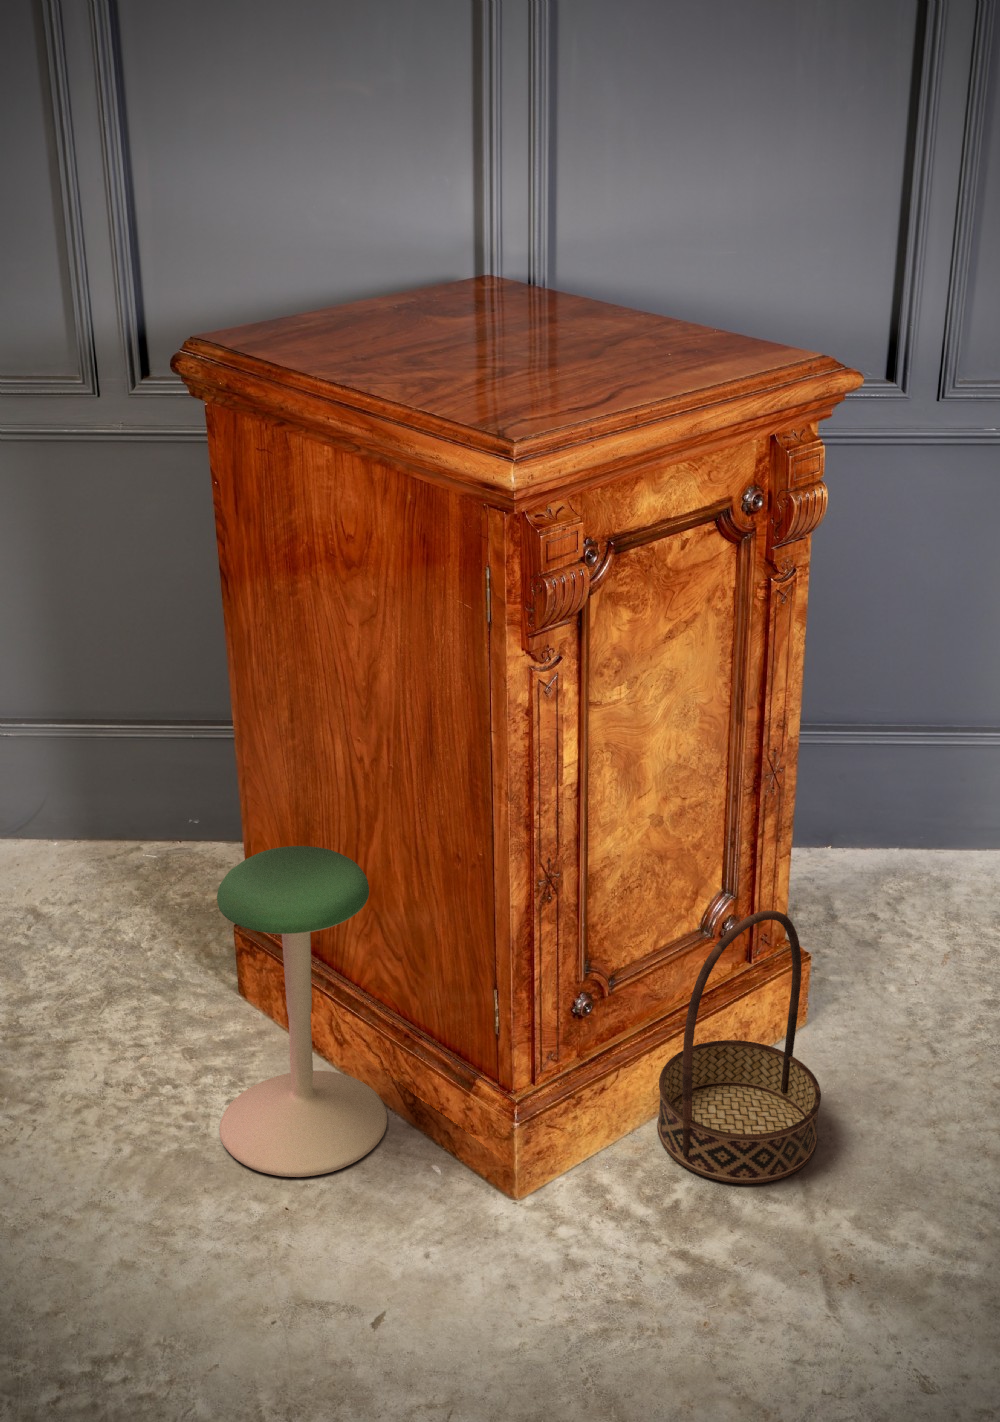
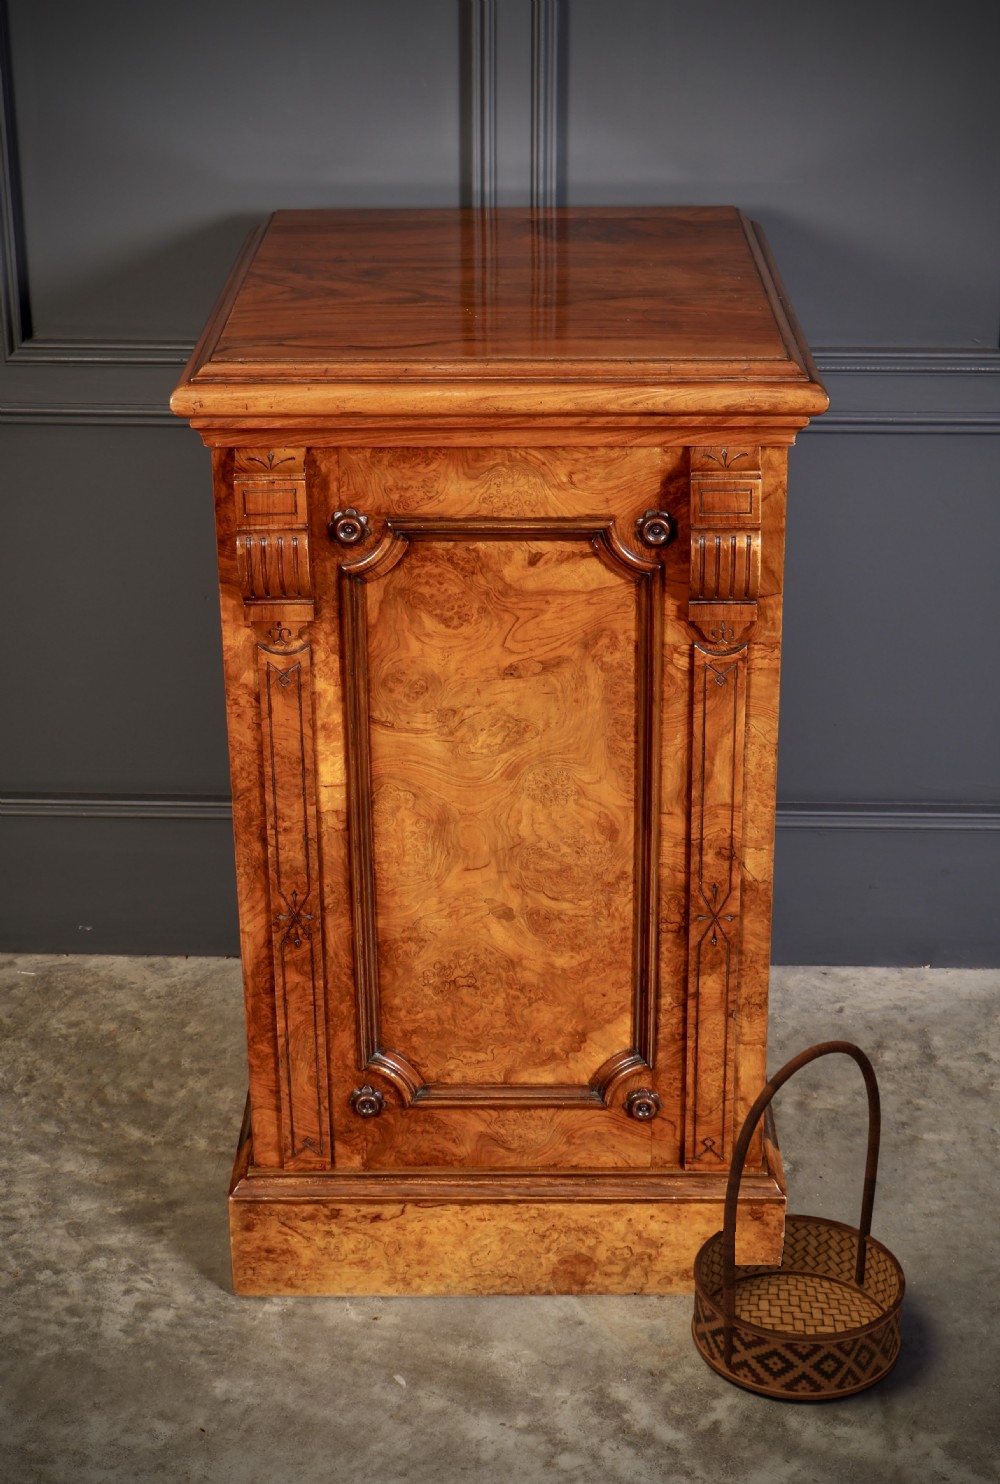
stool: present [217,846,387,1177] -> none [116,954,336,1388]

